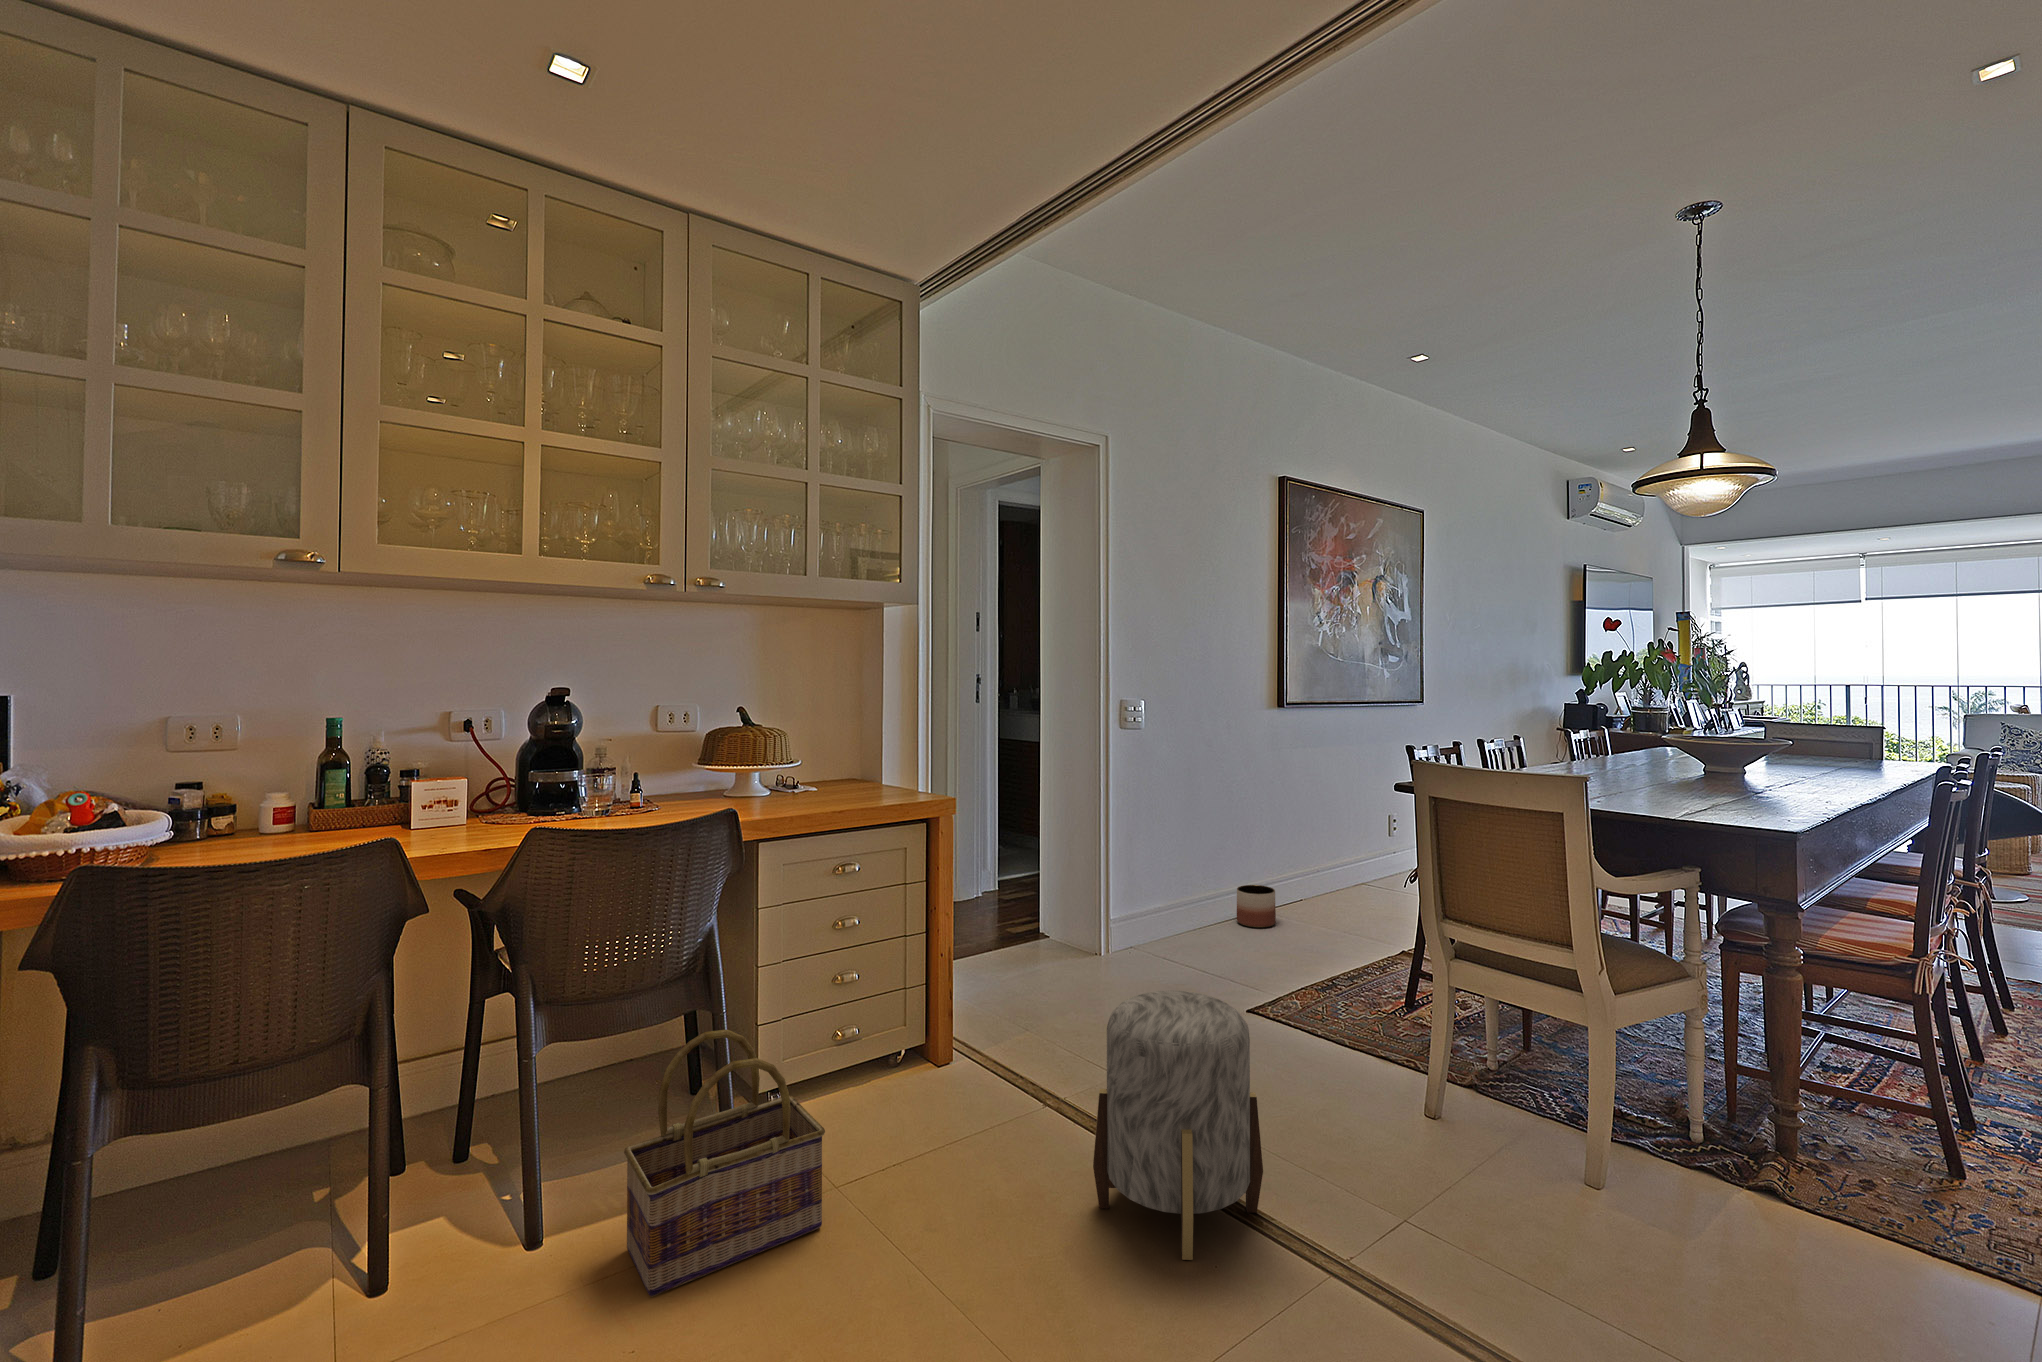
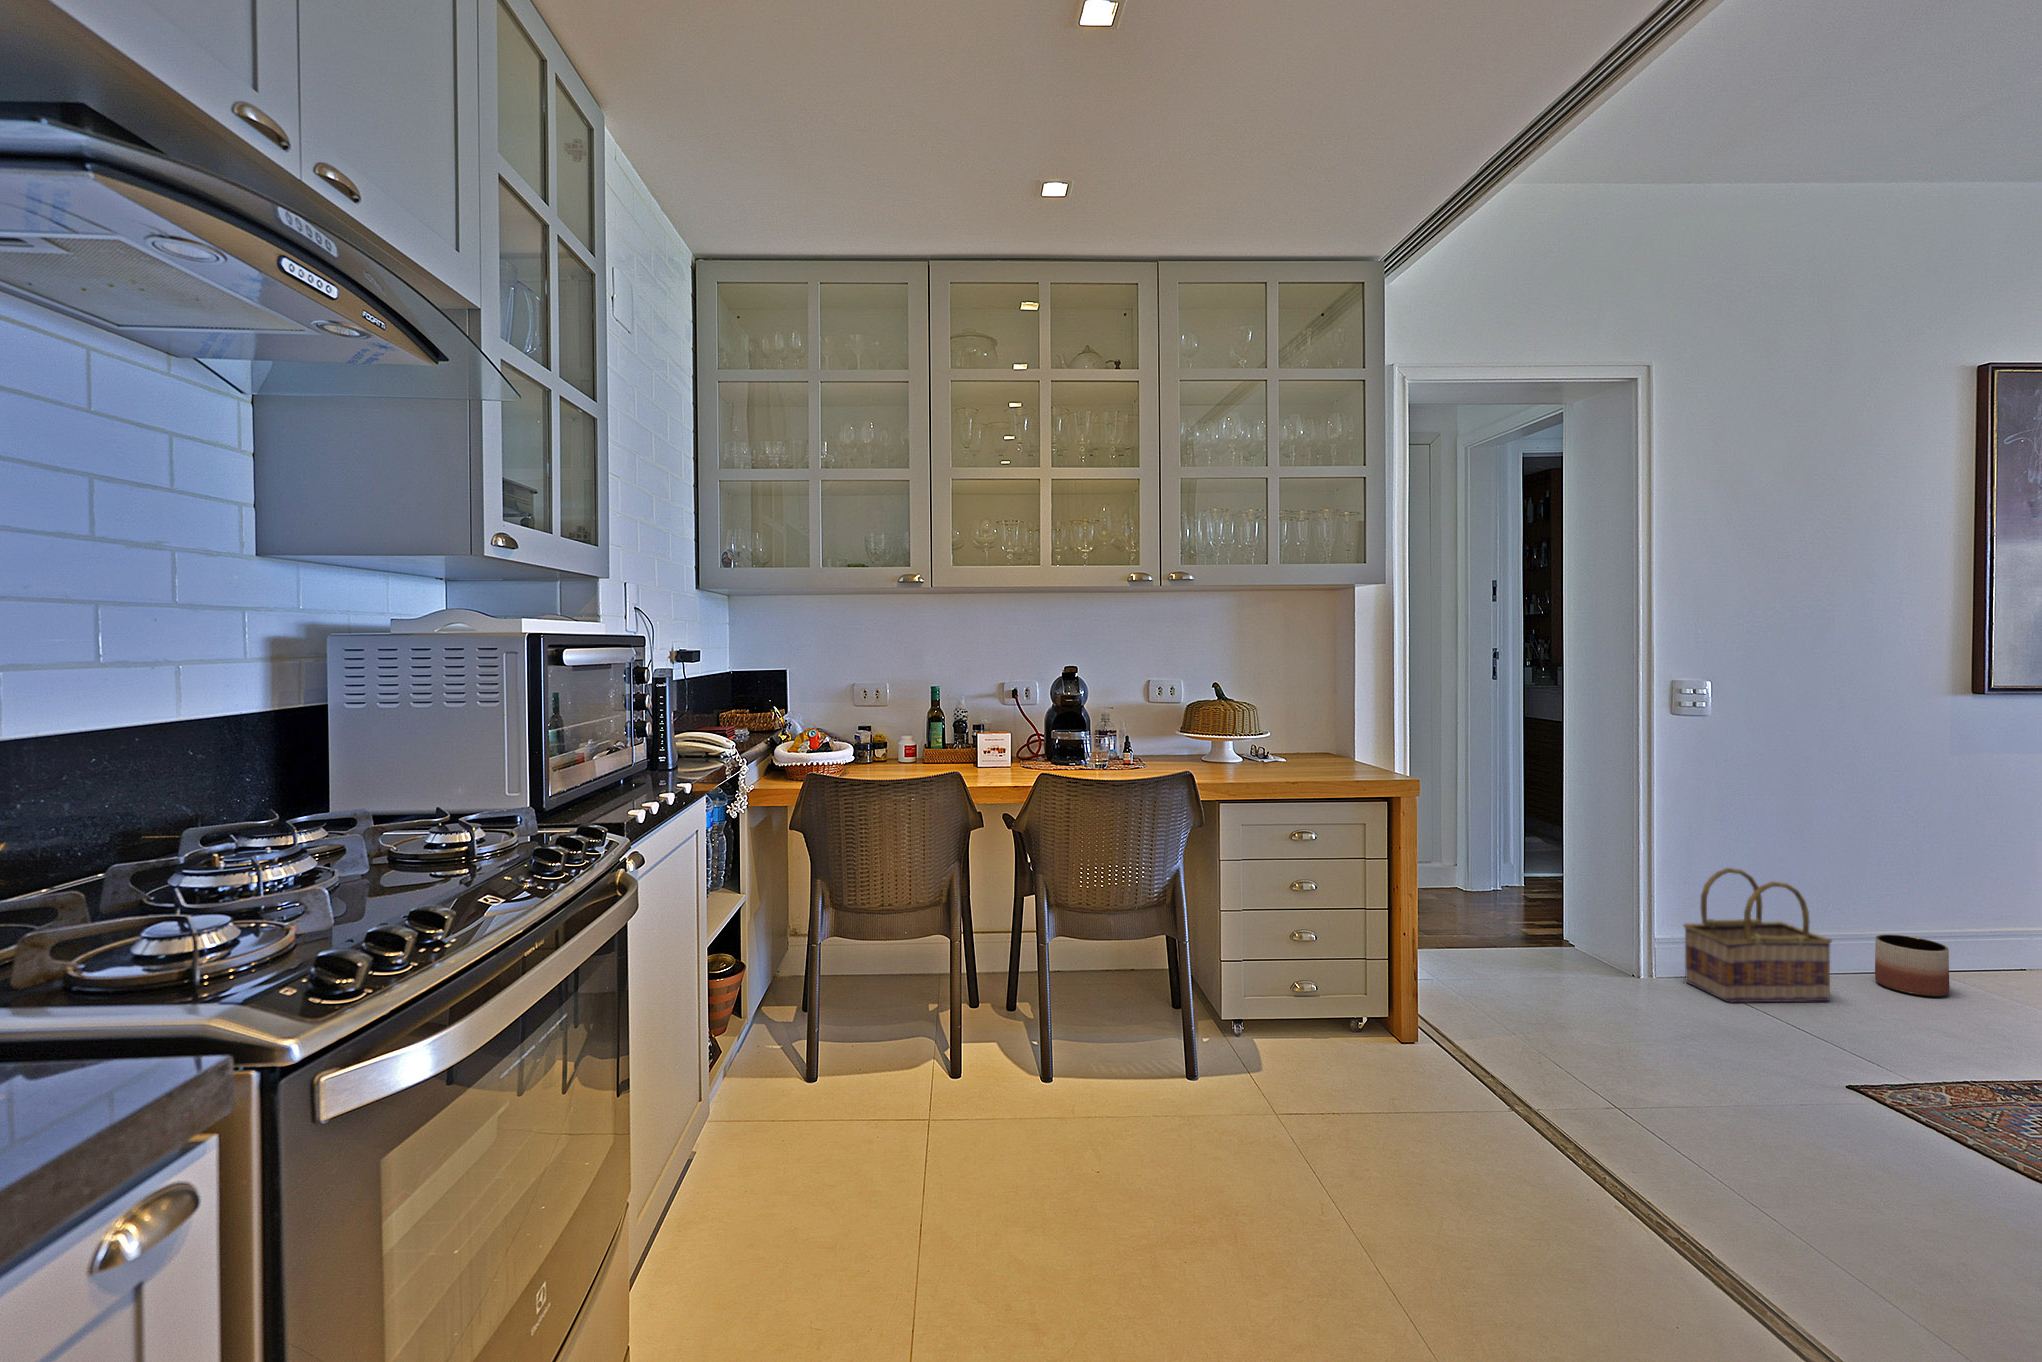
stool: present [1093,991,1263,1260] -> none [1538,1009,1772,1303]
basket: present [624,1029,825,1297] -> present [1684,868,1832,1002]

